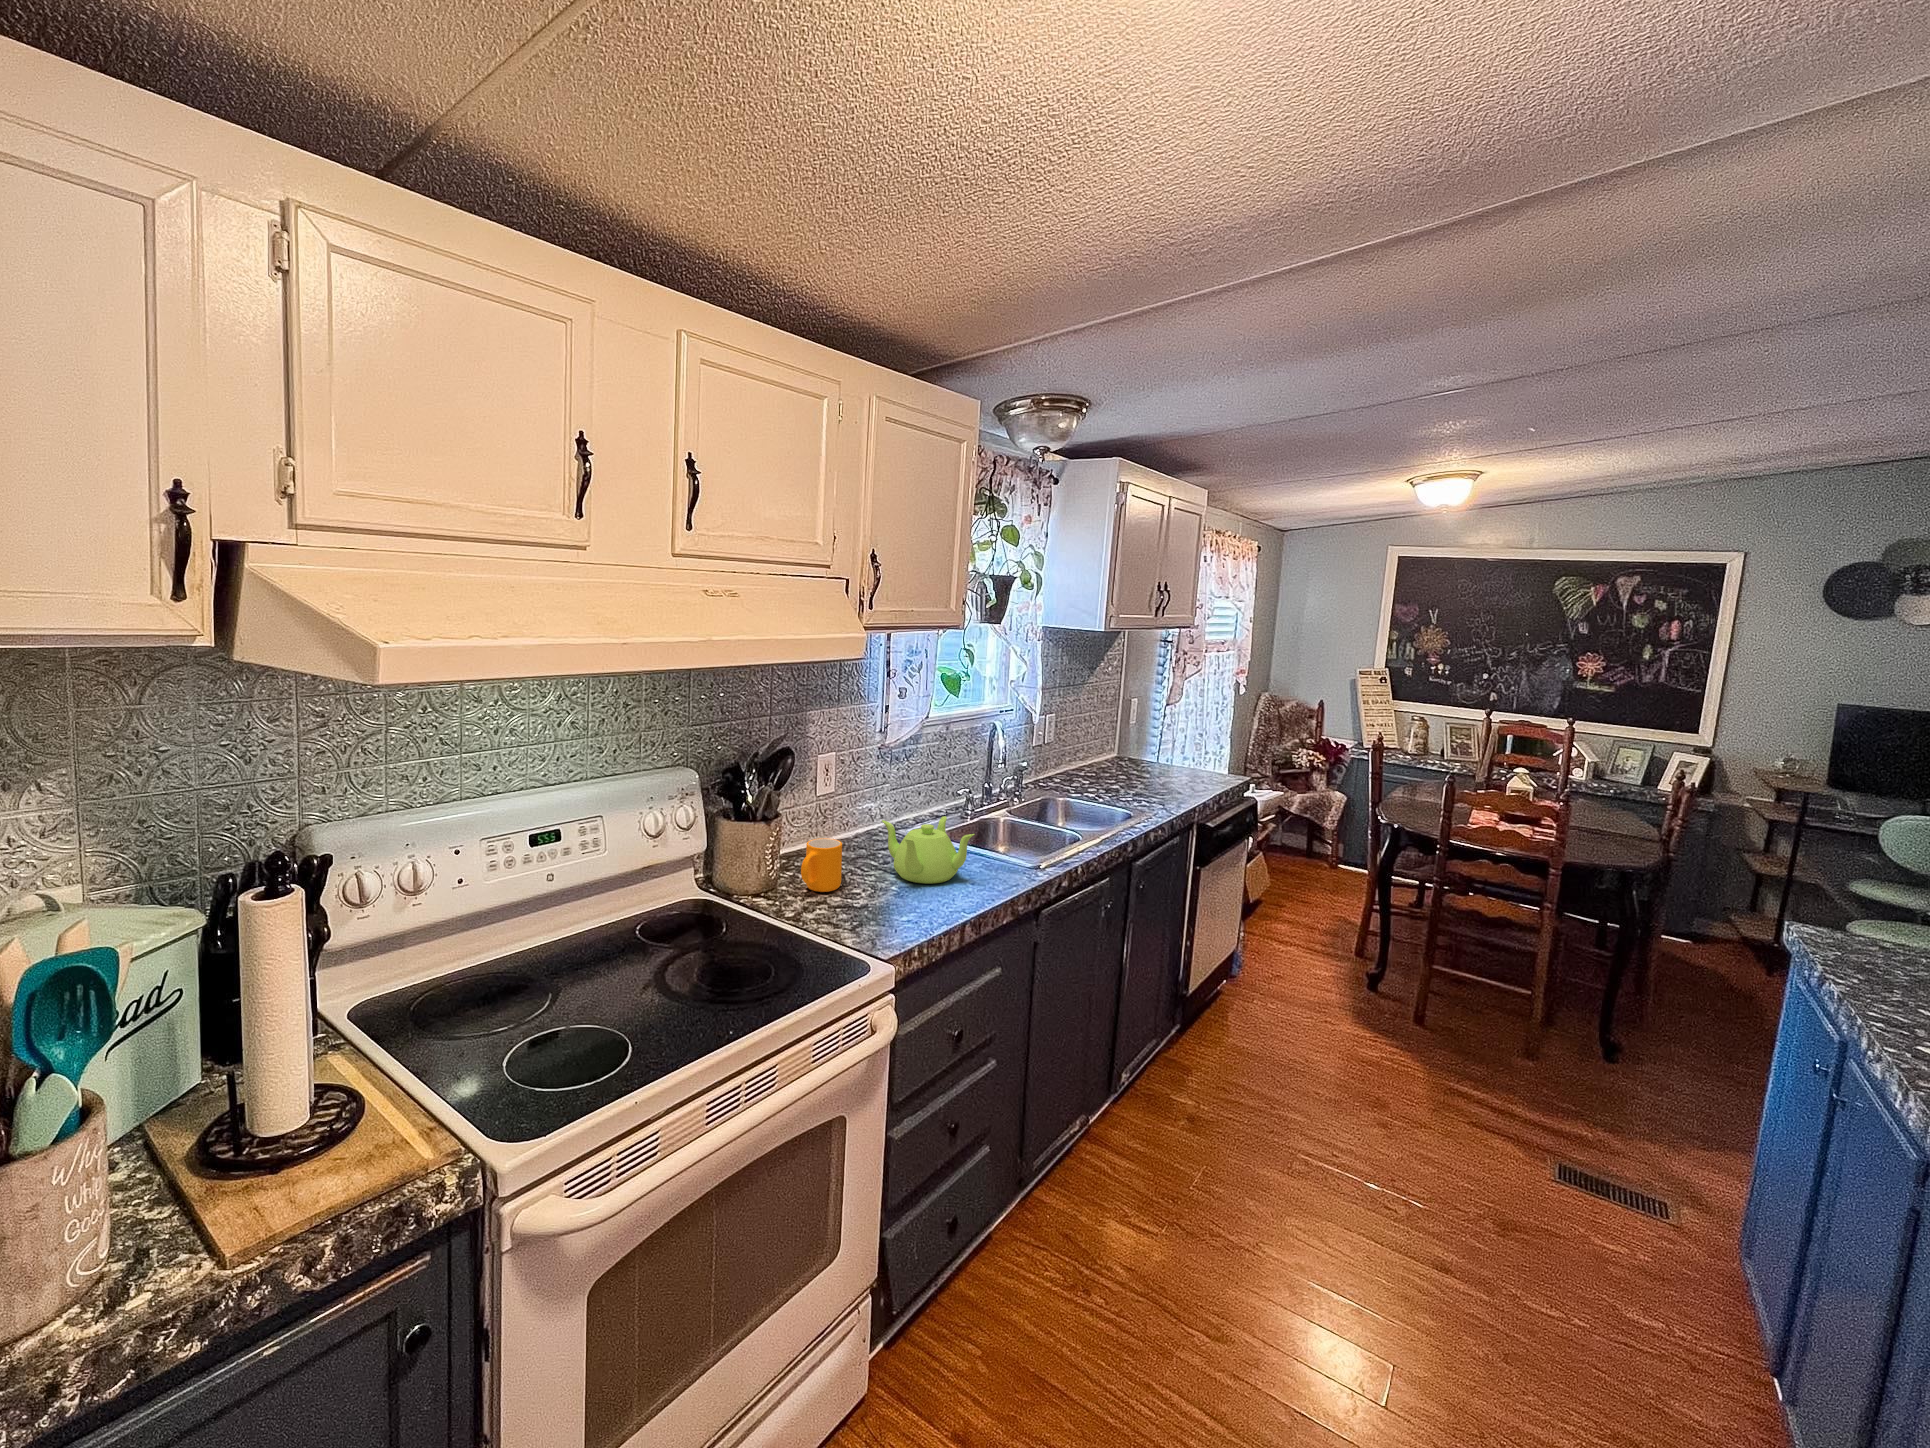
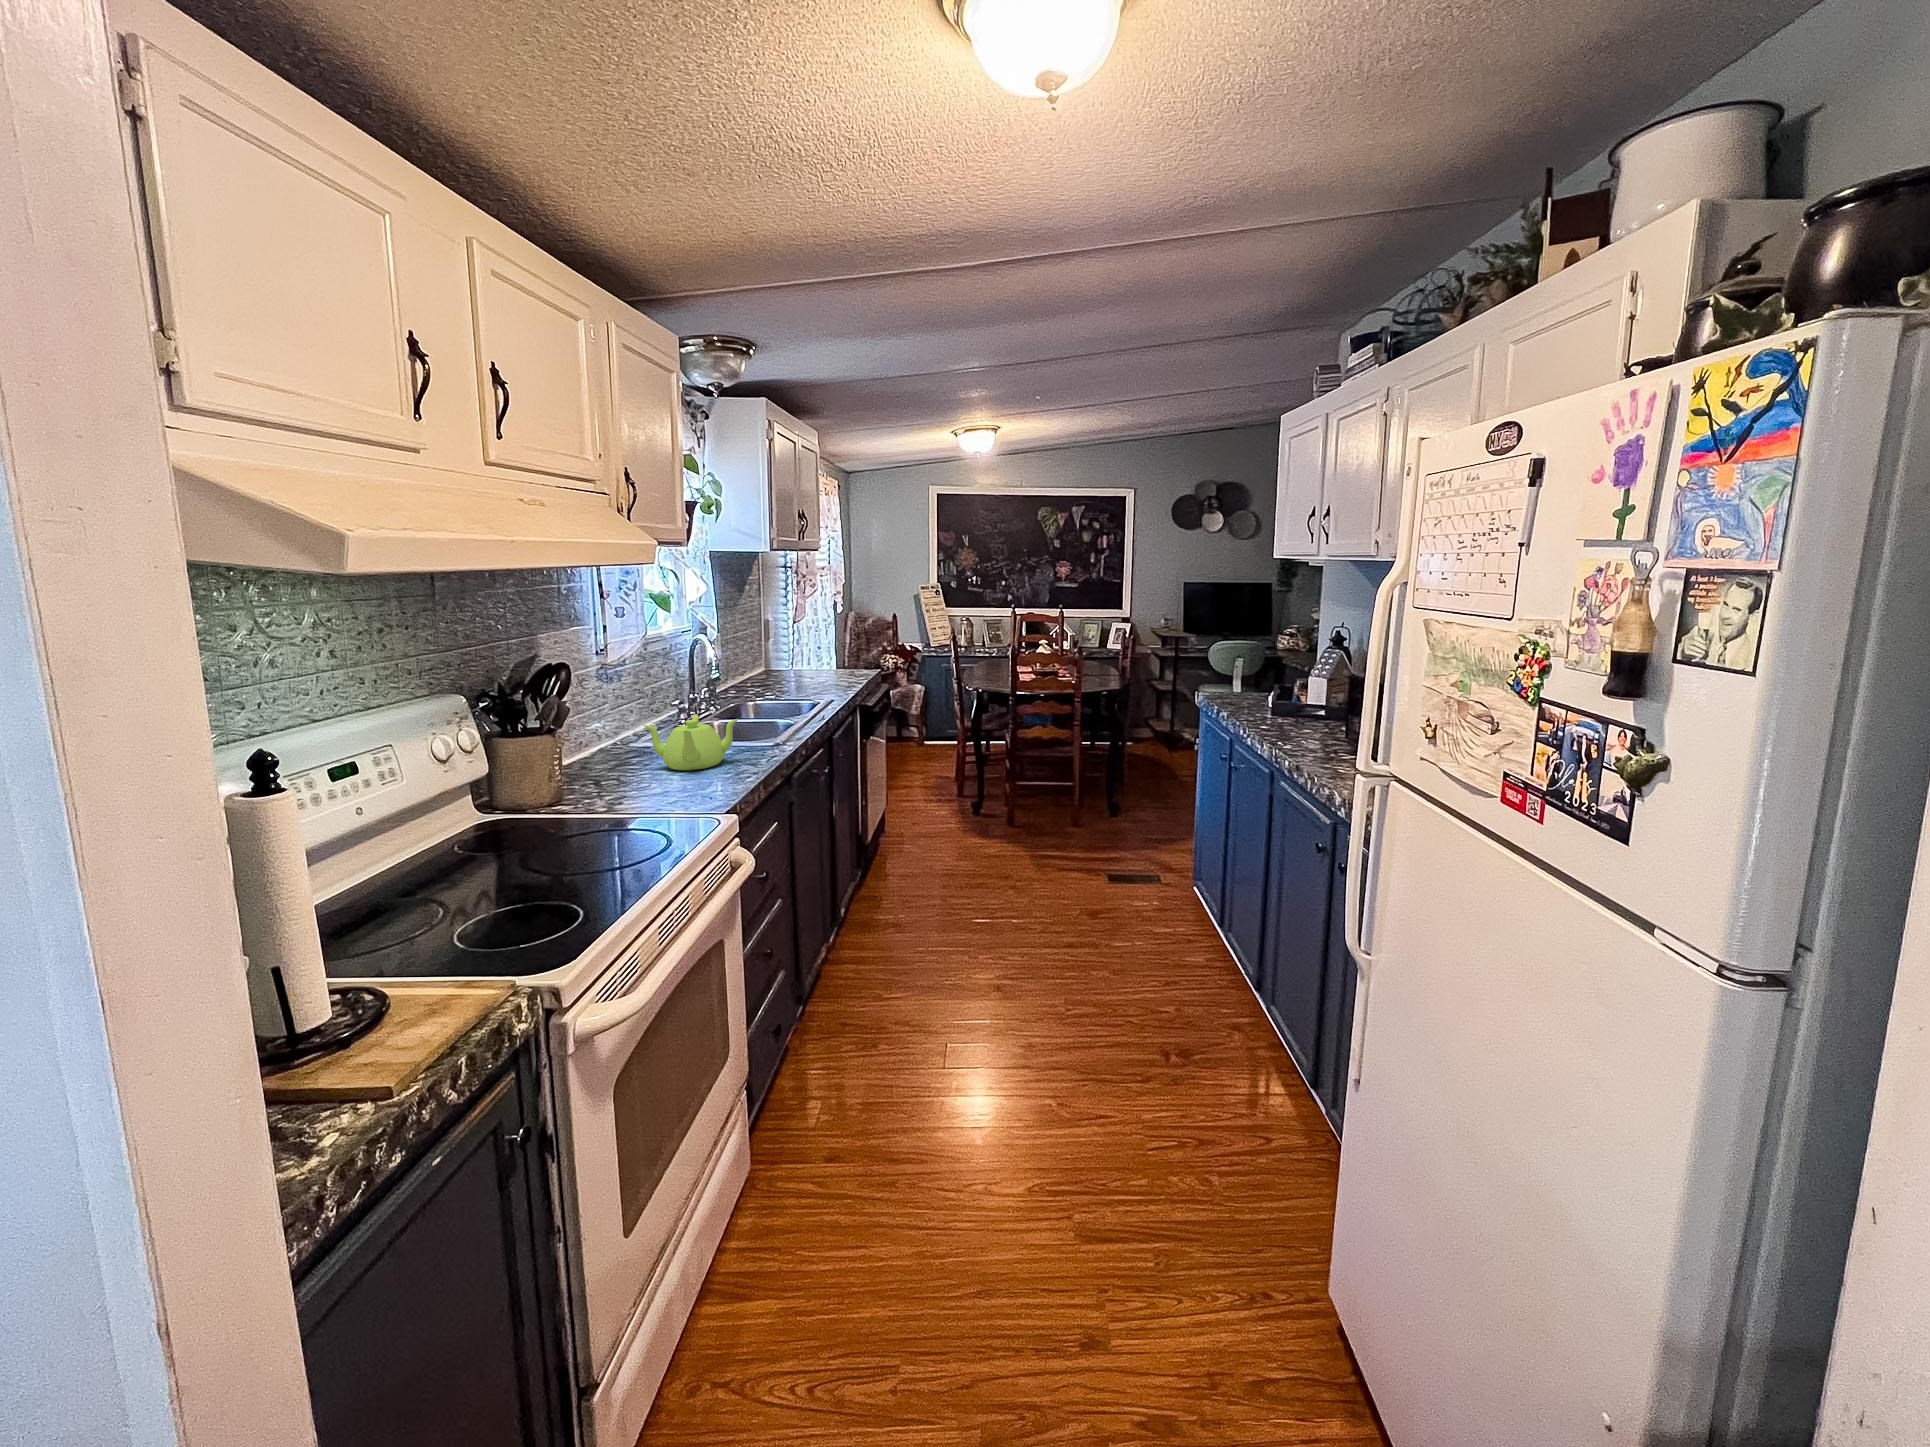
mug: present [801,838,842,892] -> none [587,745,627,794]

